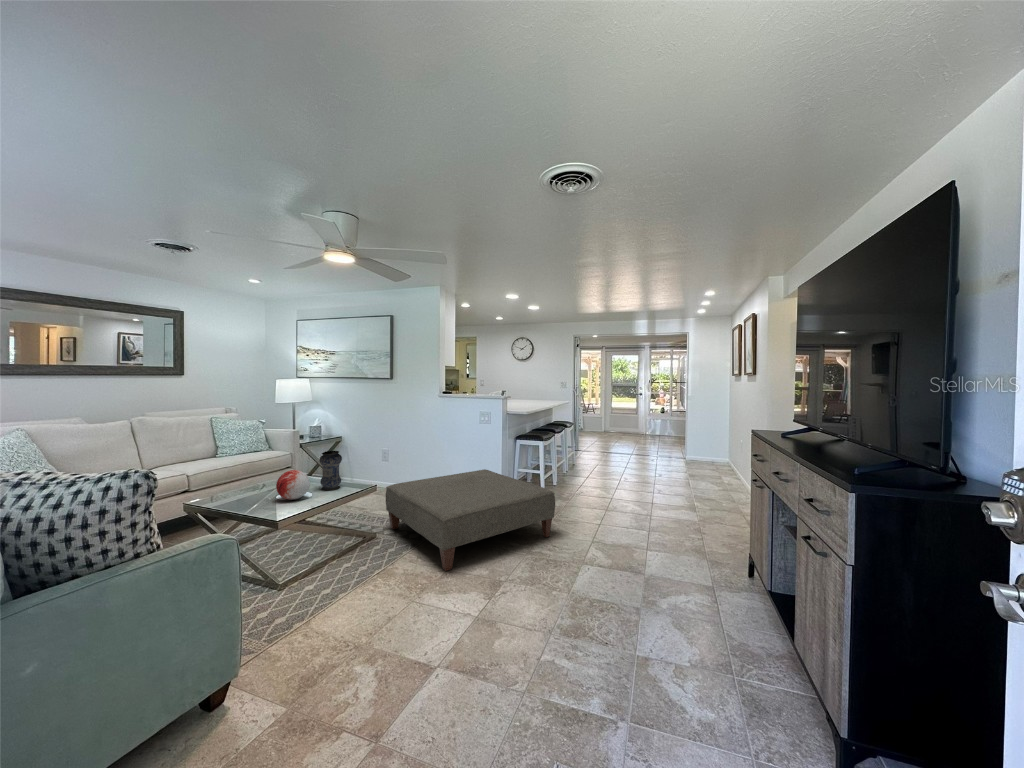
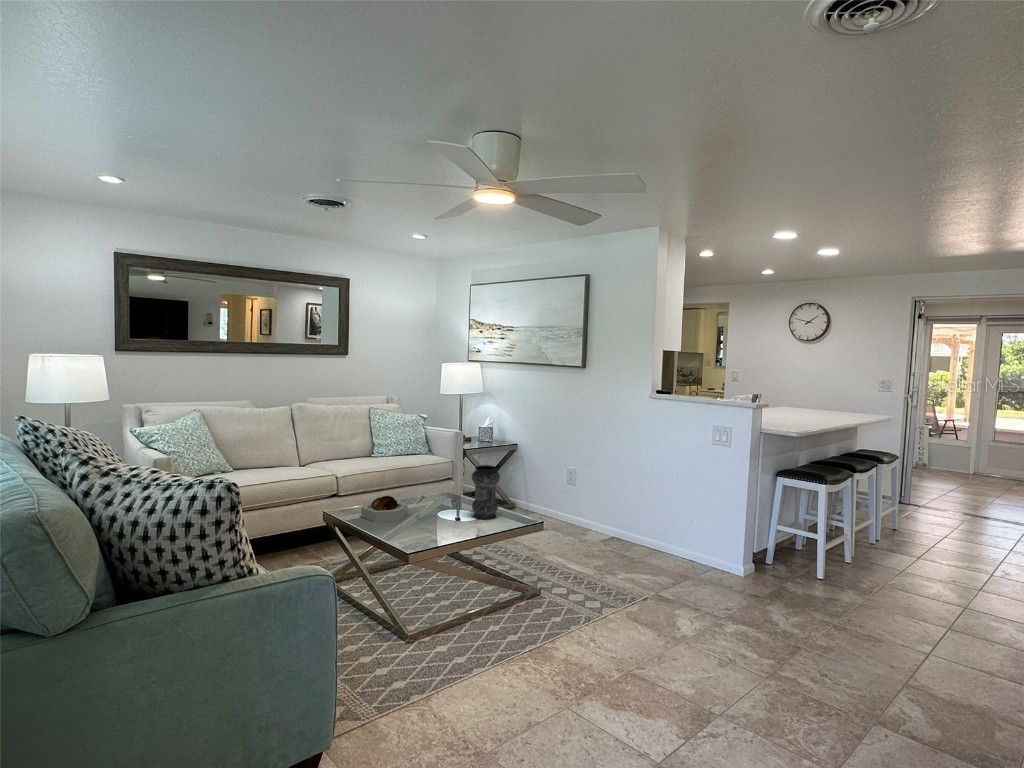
ottoman: present [386,469,555,571] -> none [556,519,835,673]
decorative orb: present [276,470,310,500] -> none [417,486,456,525]
decorative bowl: none [222,482,264,505] -> present [361,496,407,522]

